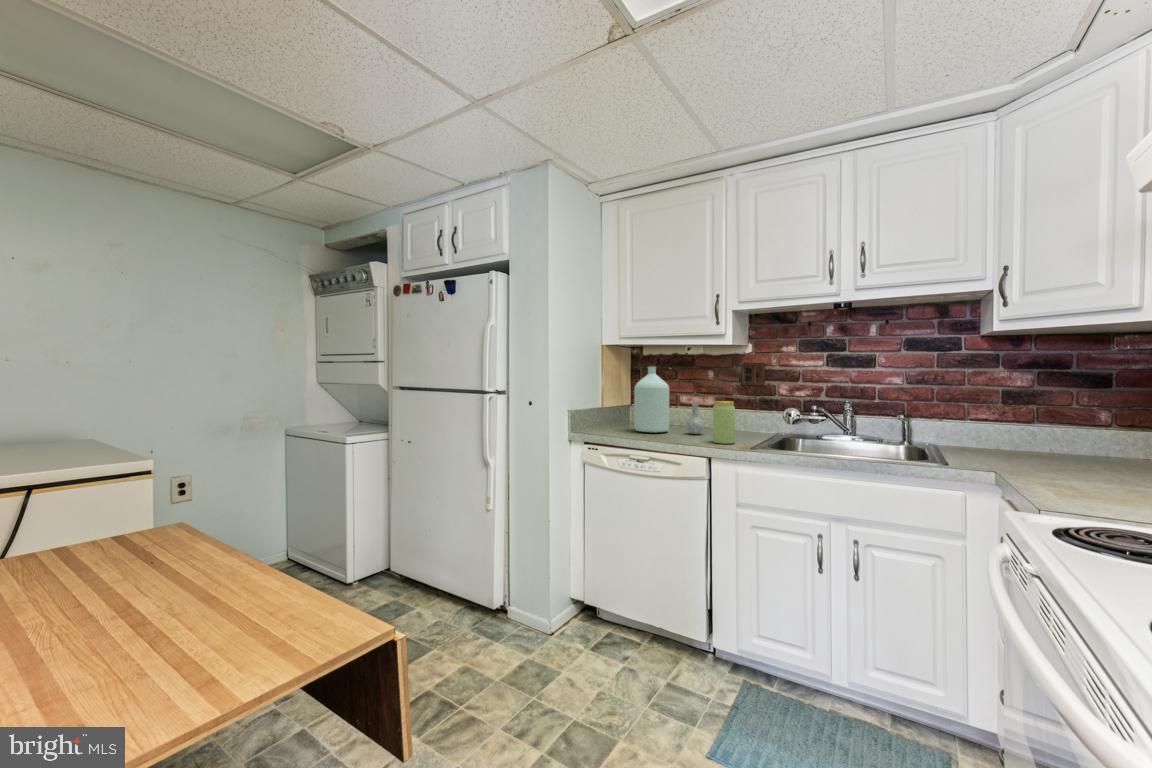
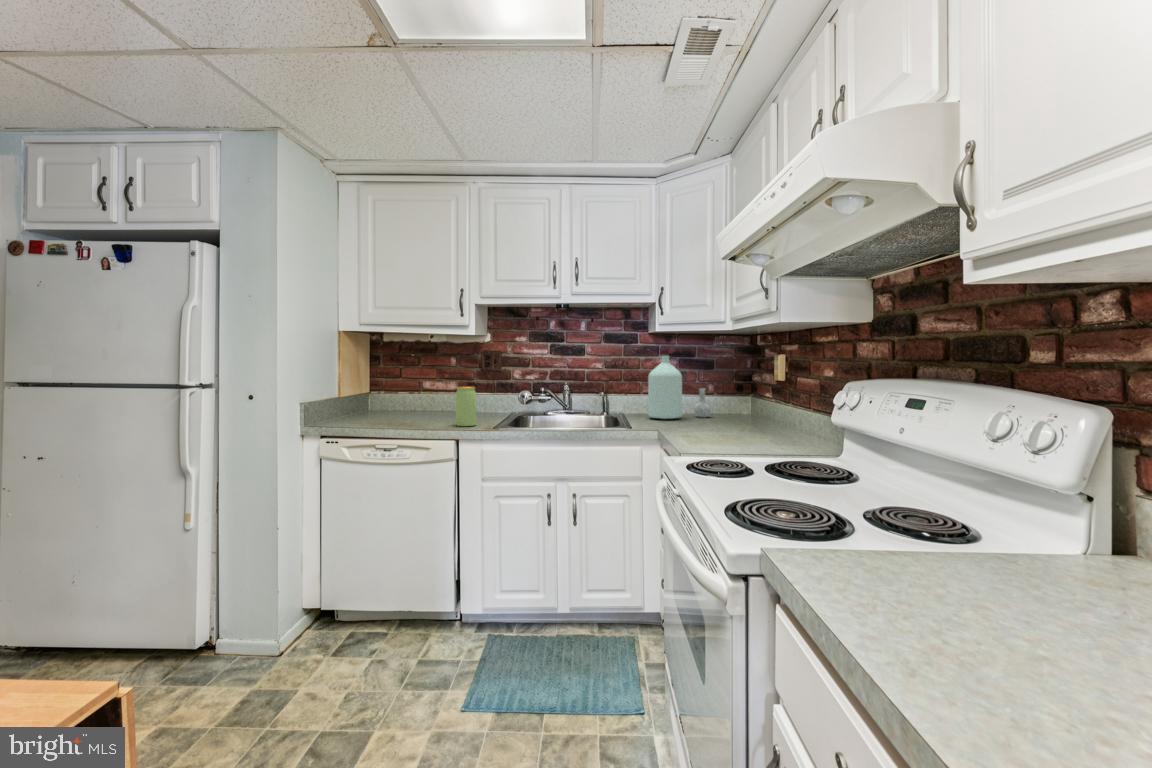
bottle: present [634,363,704,434] -> present [648,352,711,419]

